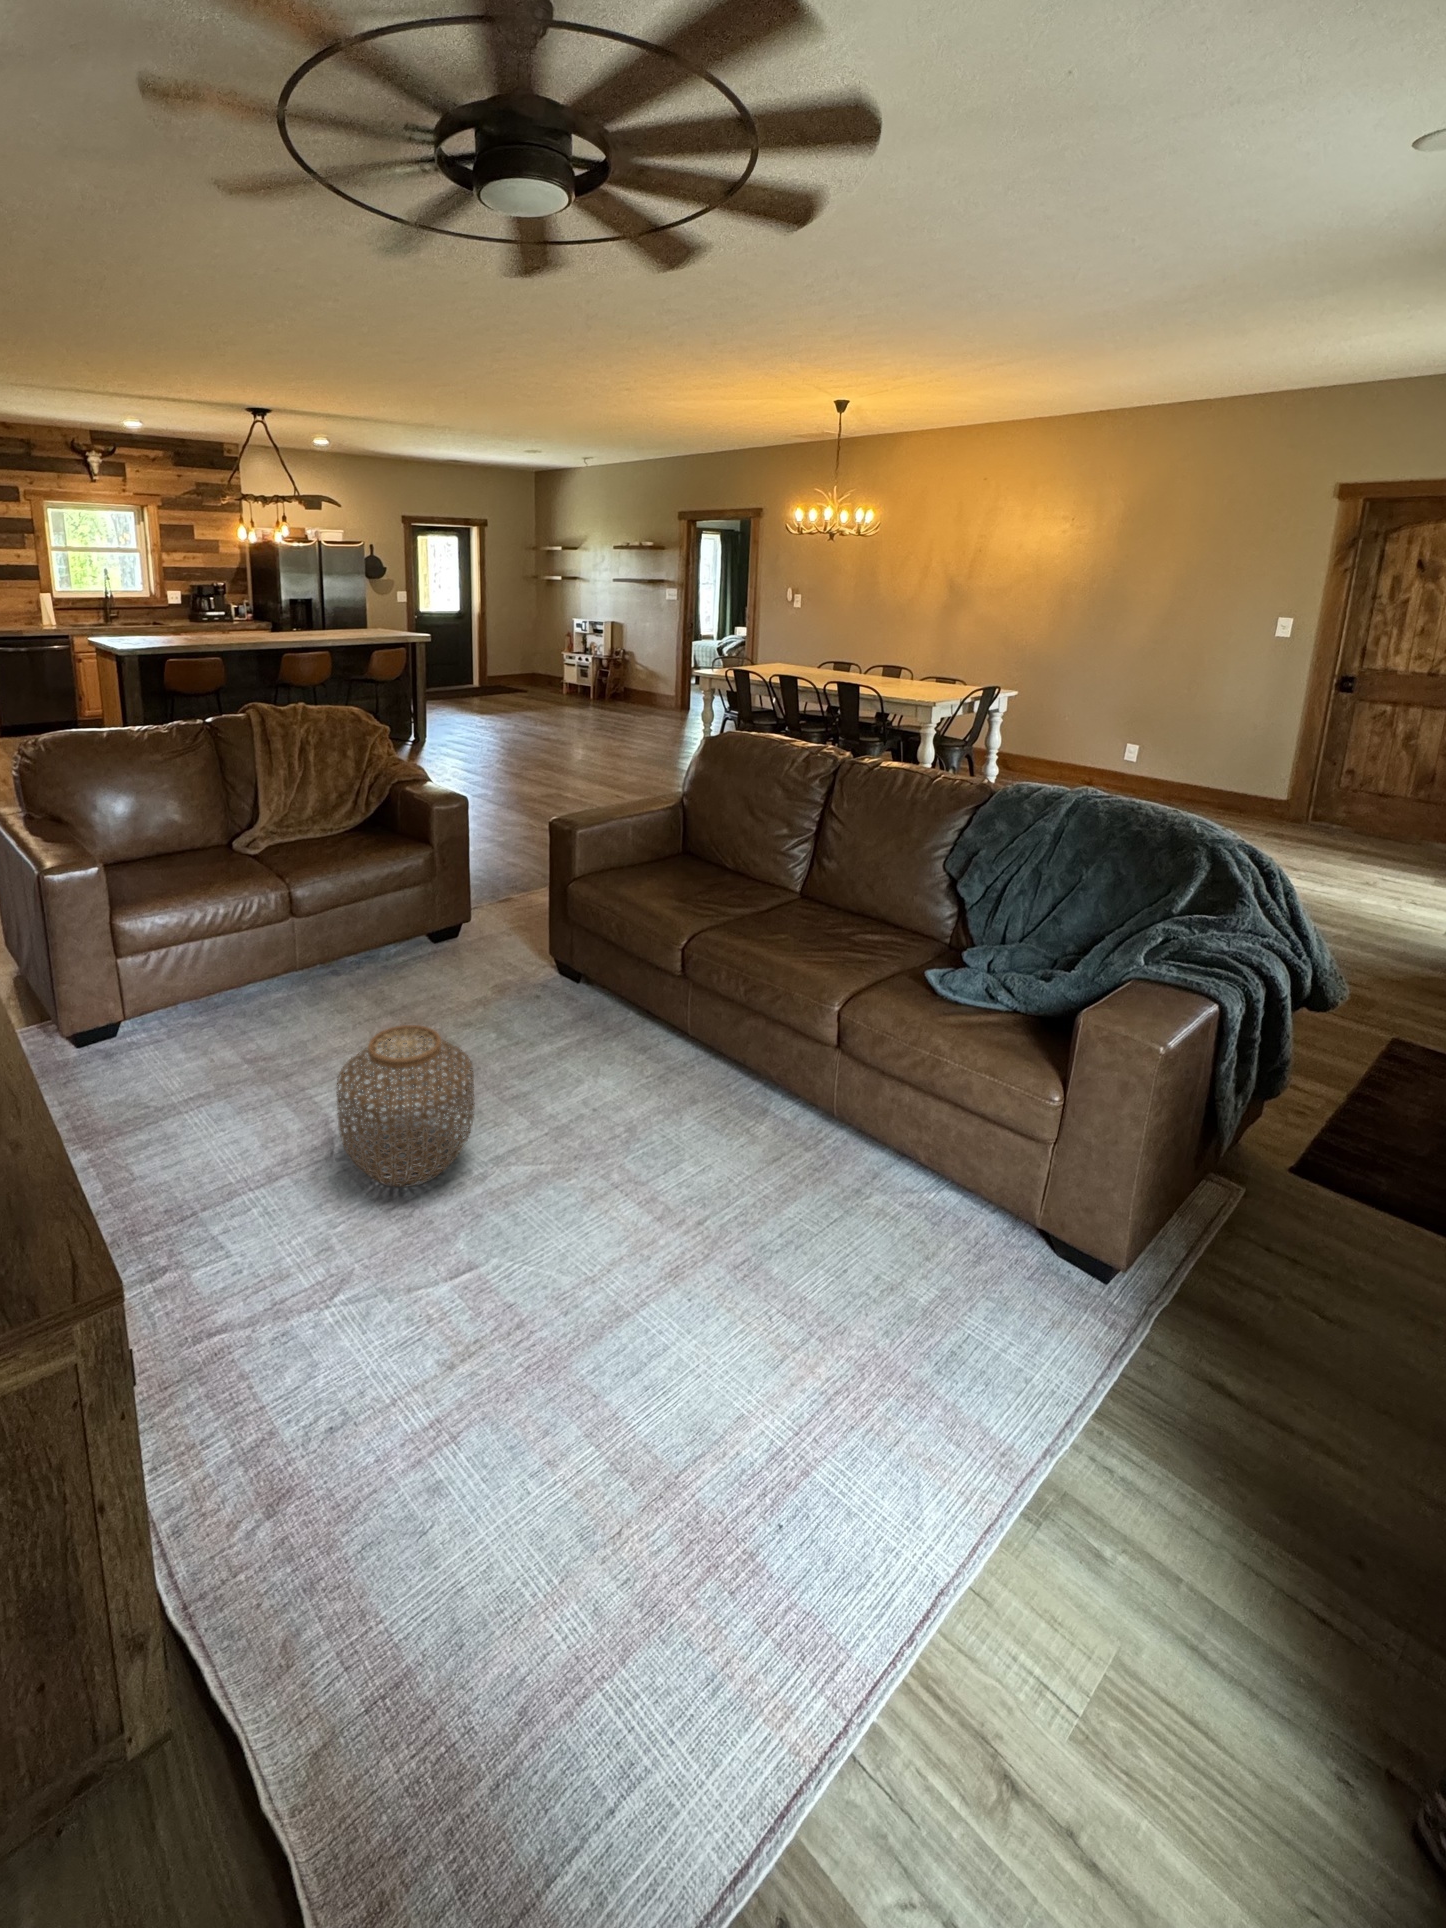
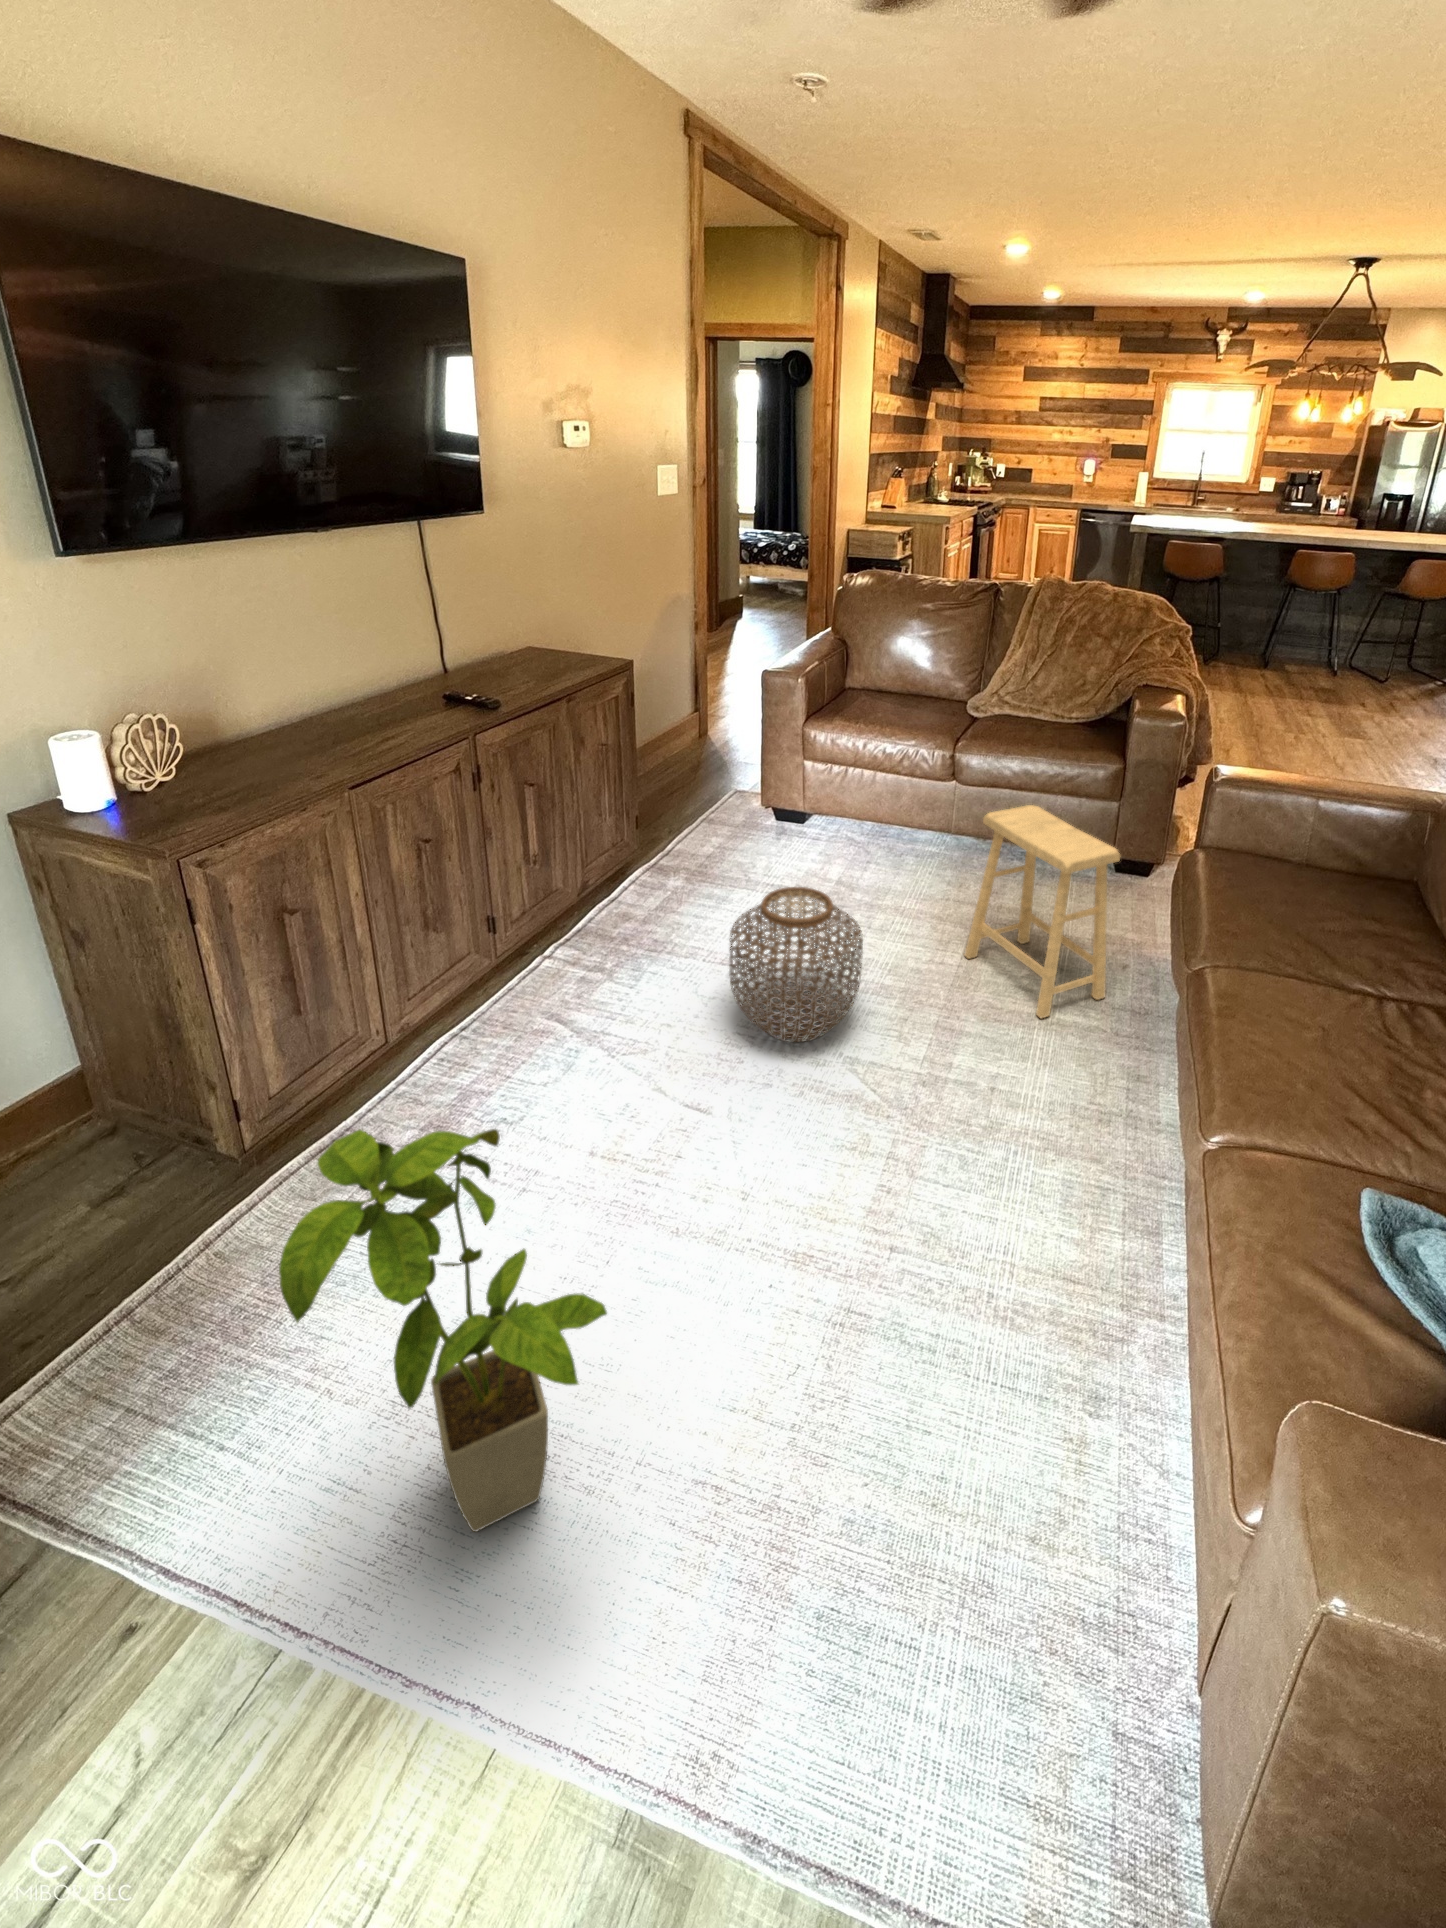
footstool: none [434,890,554,1050] -> present [965,805,1121,1018]
house plant: none [700,1177,926,1566] -> present [279,1129,607,1532]

